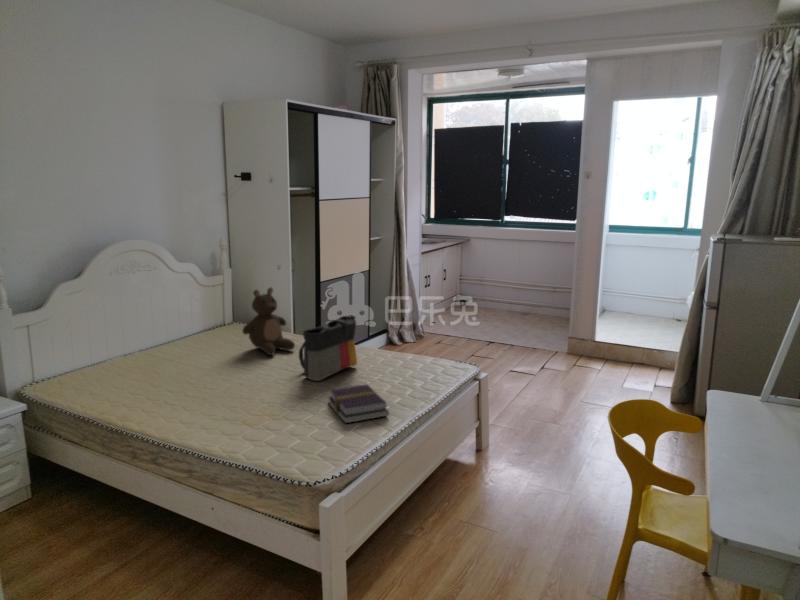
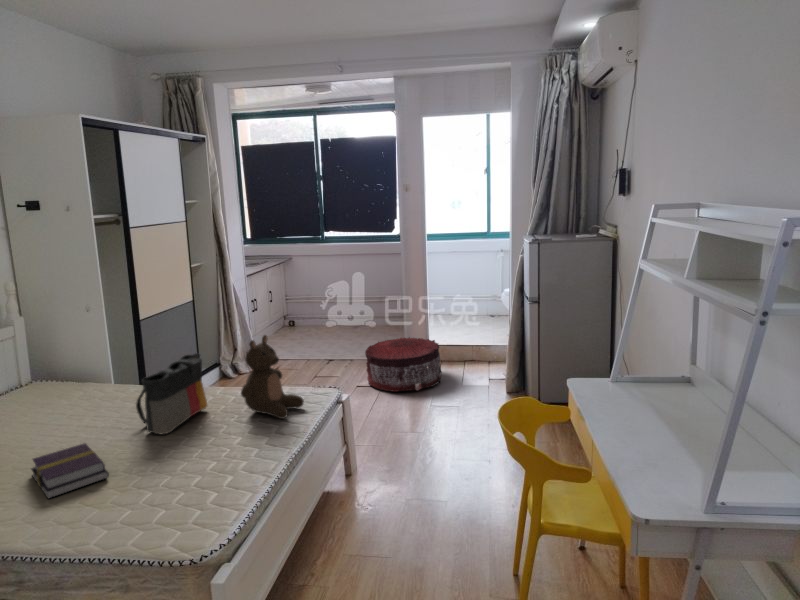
stuffed bear: present [243,288,295,355] -> present [241,335,304,419]
pouf: none [522,330,602,386] -> present [365,337,441,392]
book: present [329,384,389,423] -> present [31,444,109,498]

